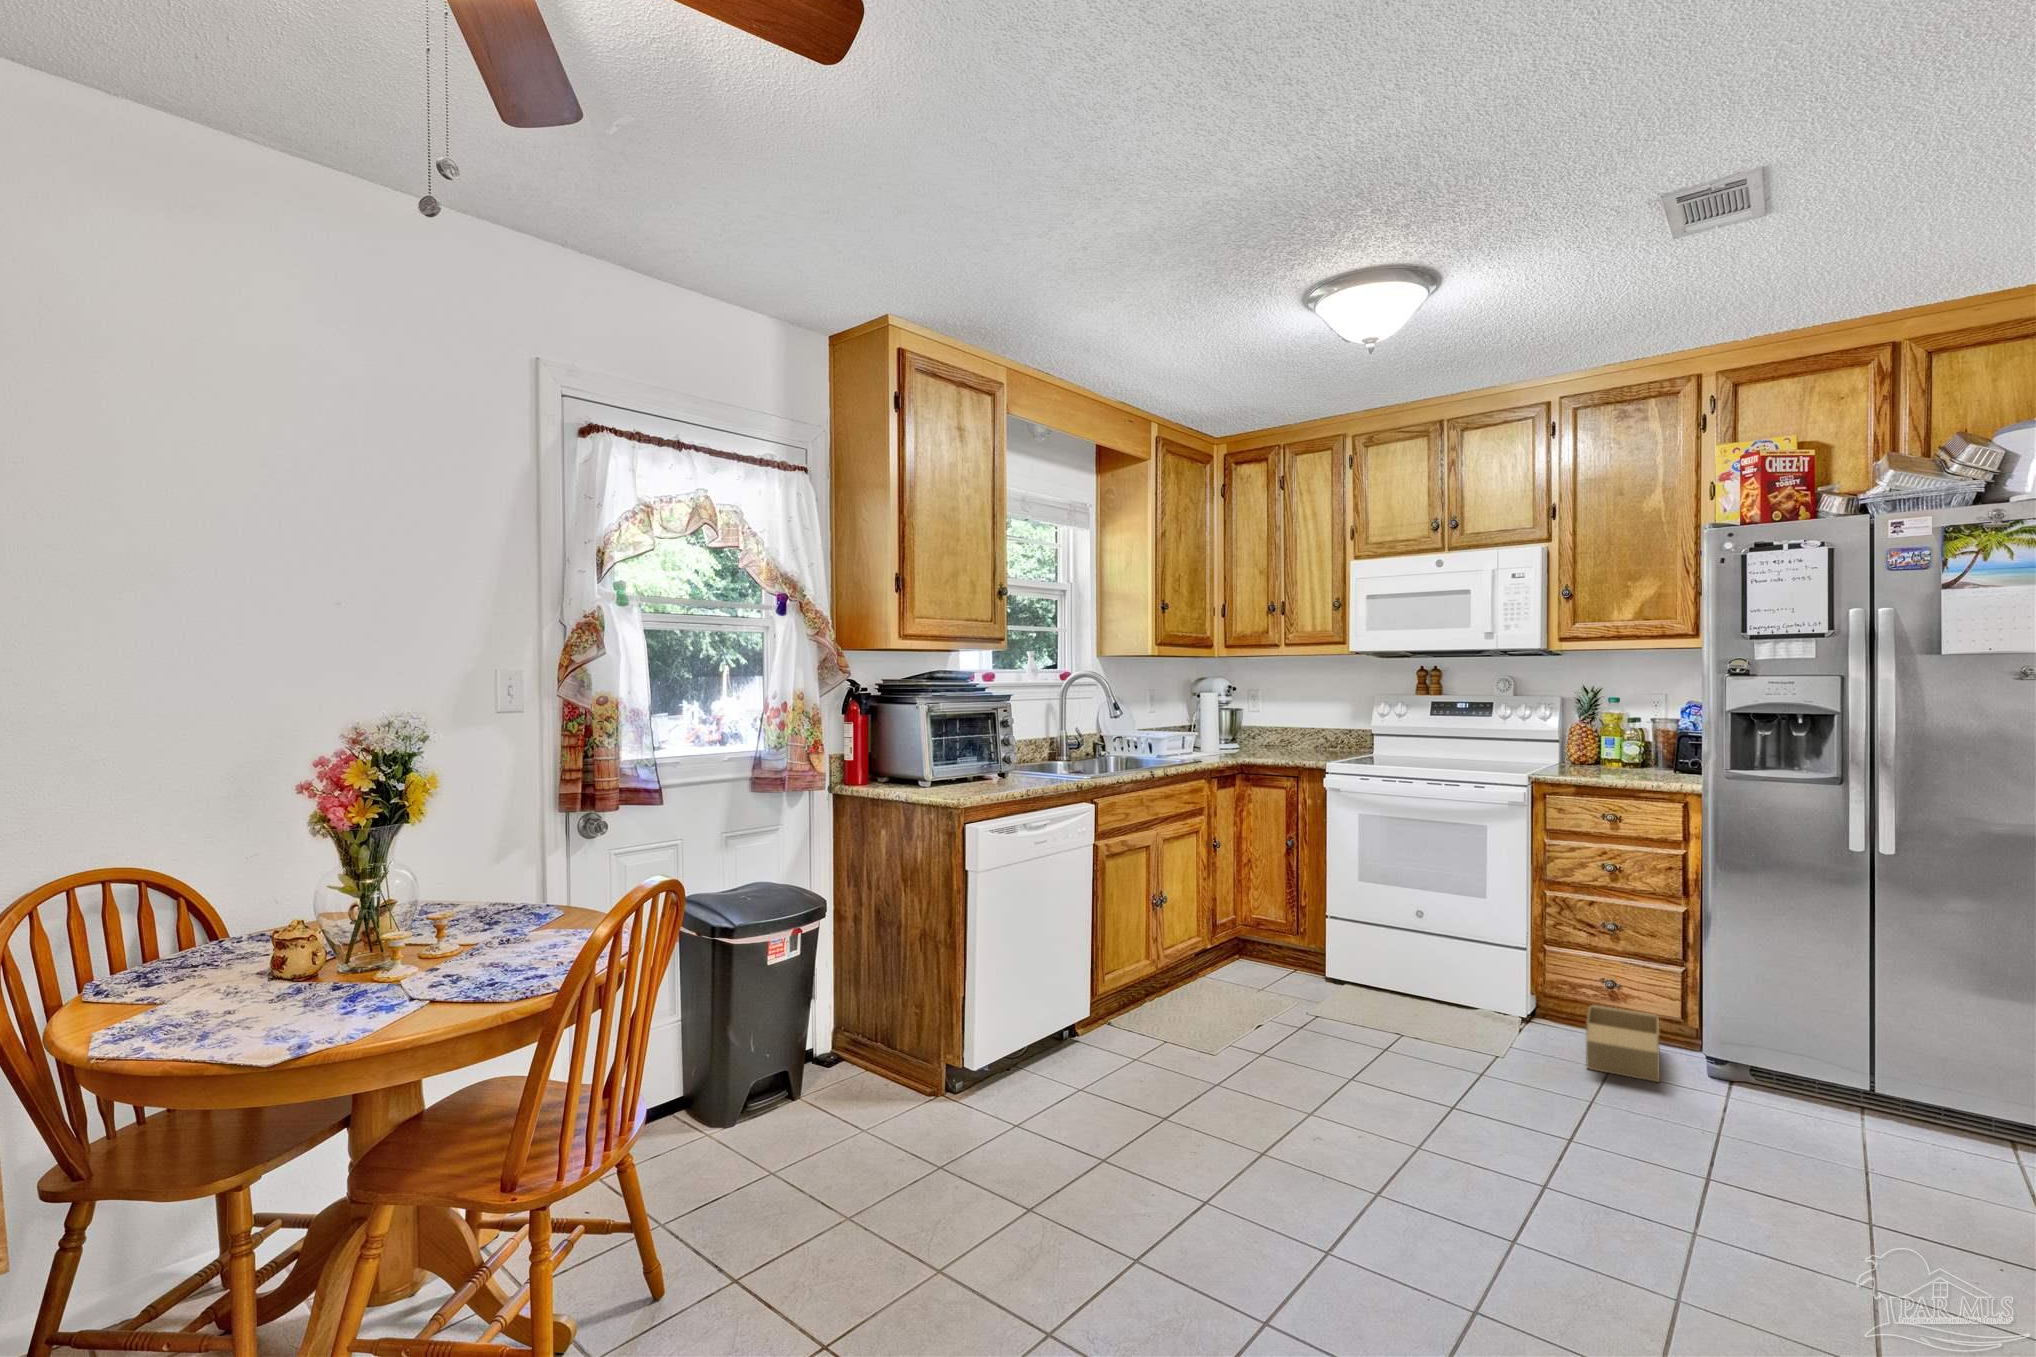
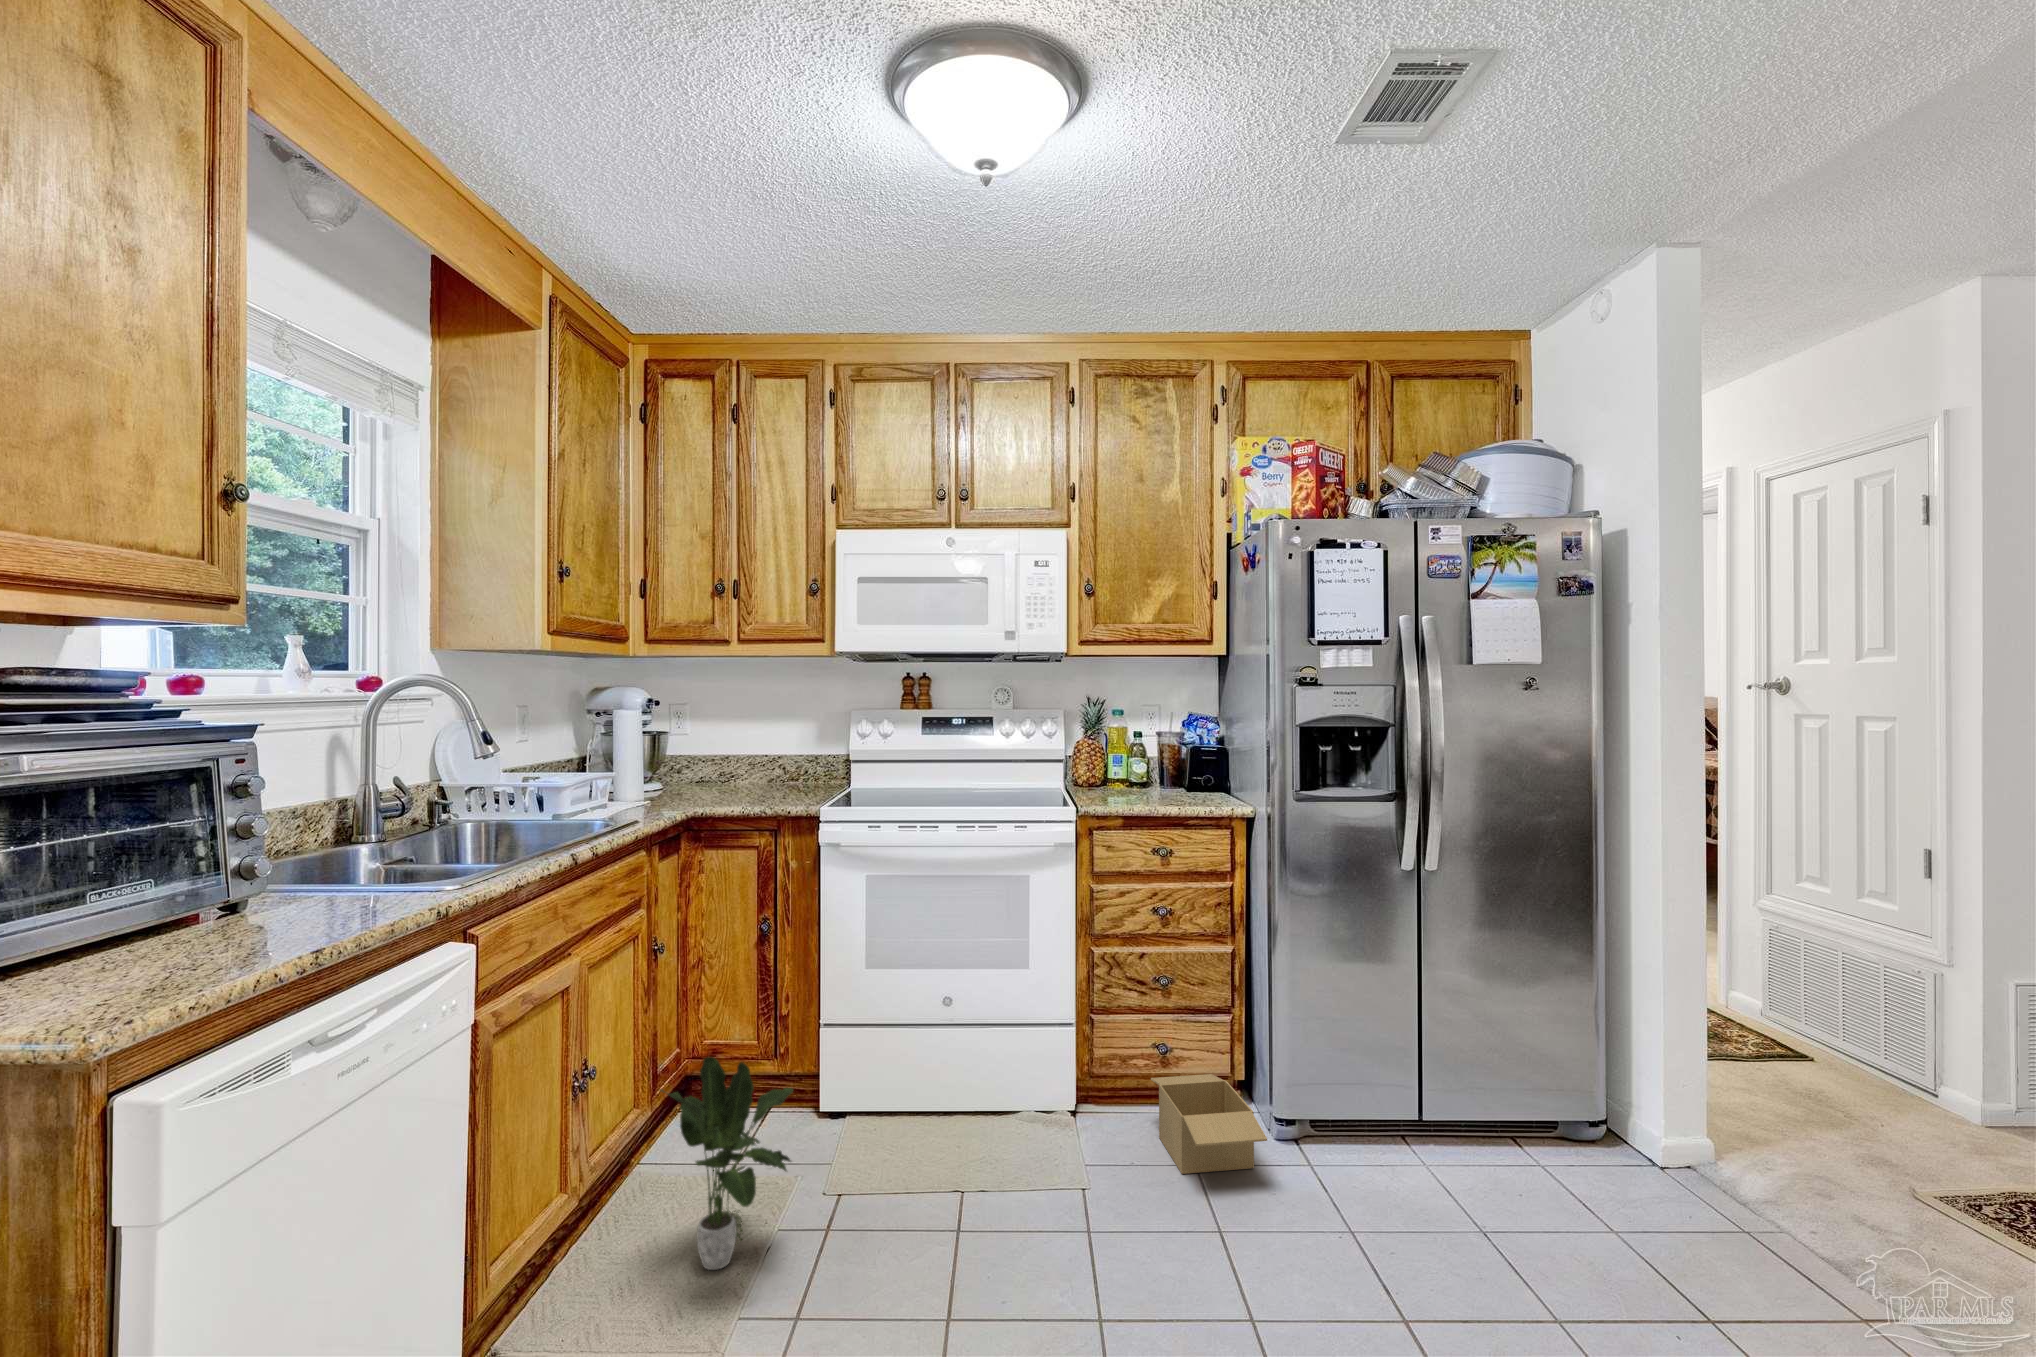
potted plant: none [1195,899,1276,1024] -> present [660,1057,793,1270]

